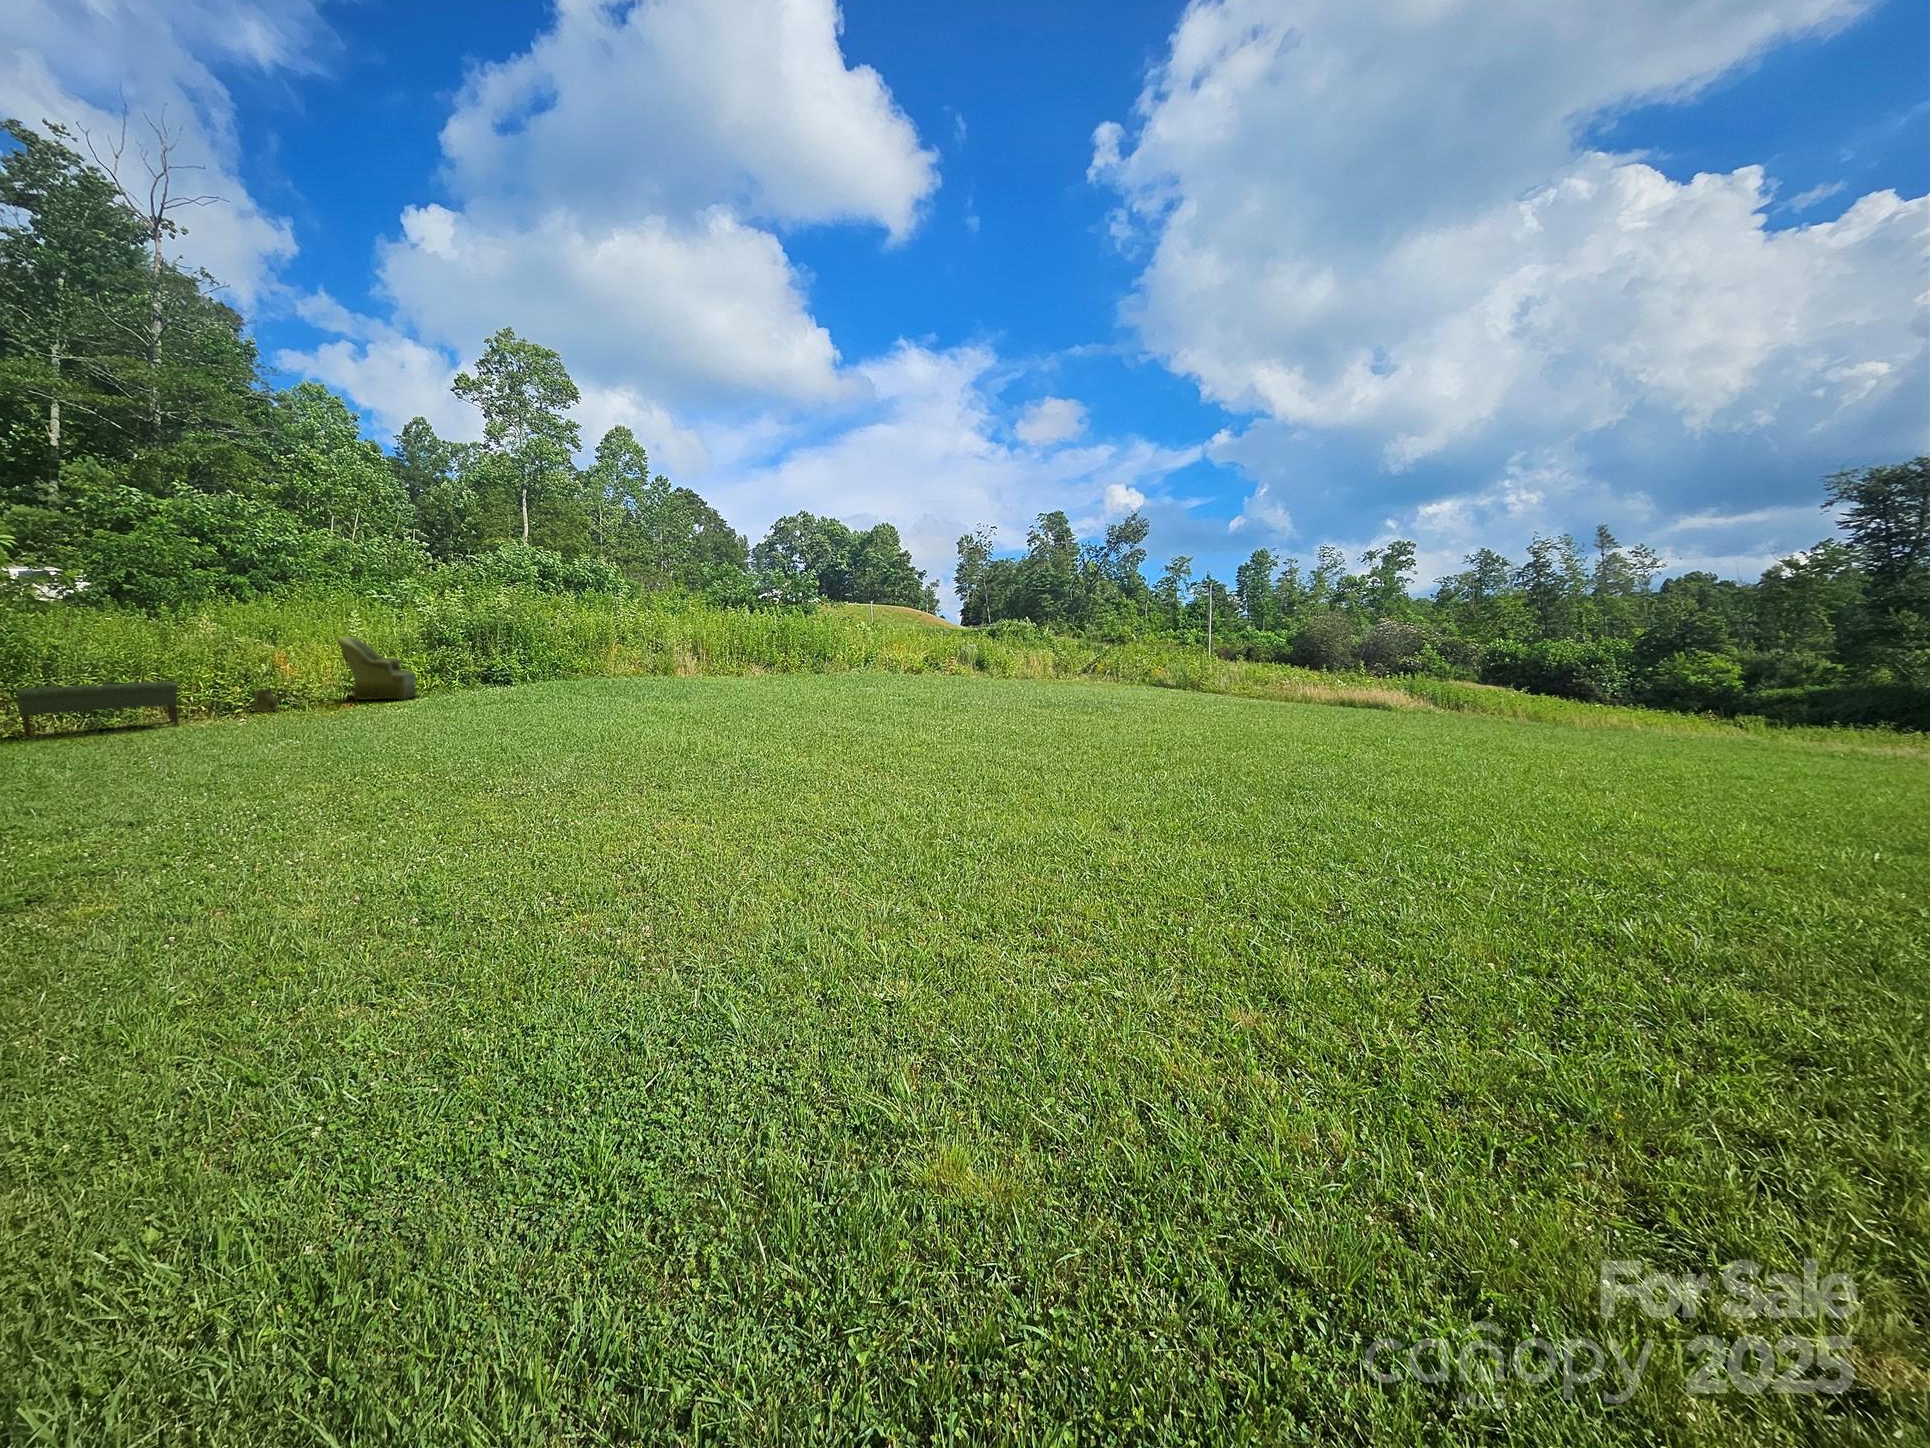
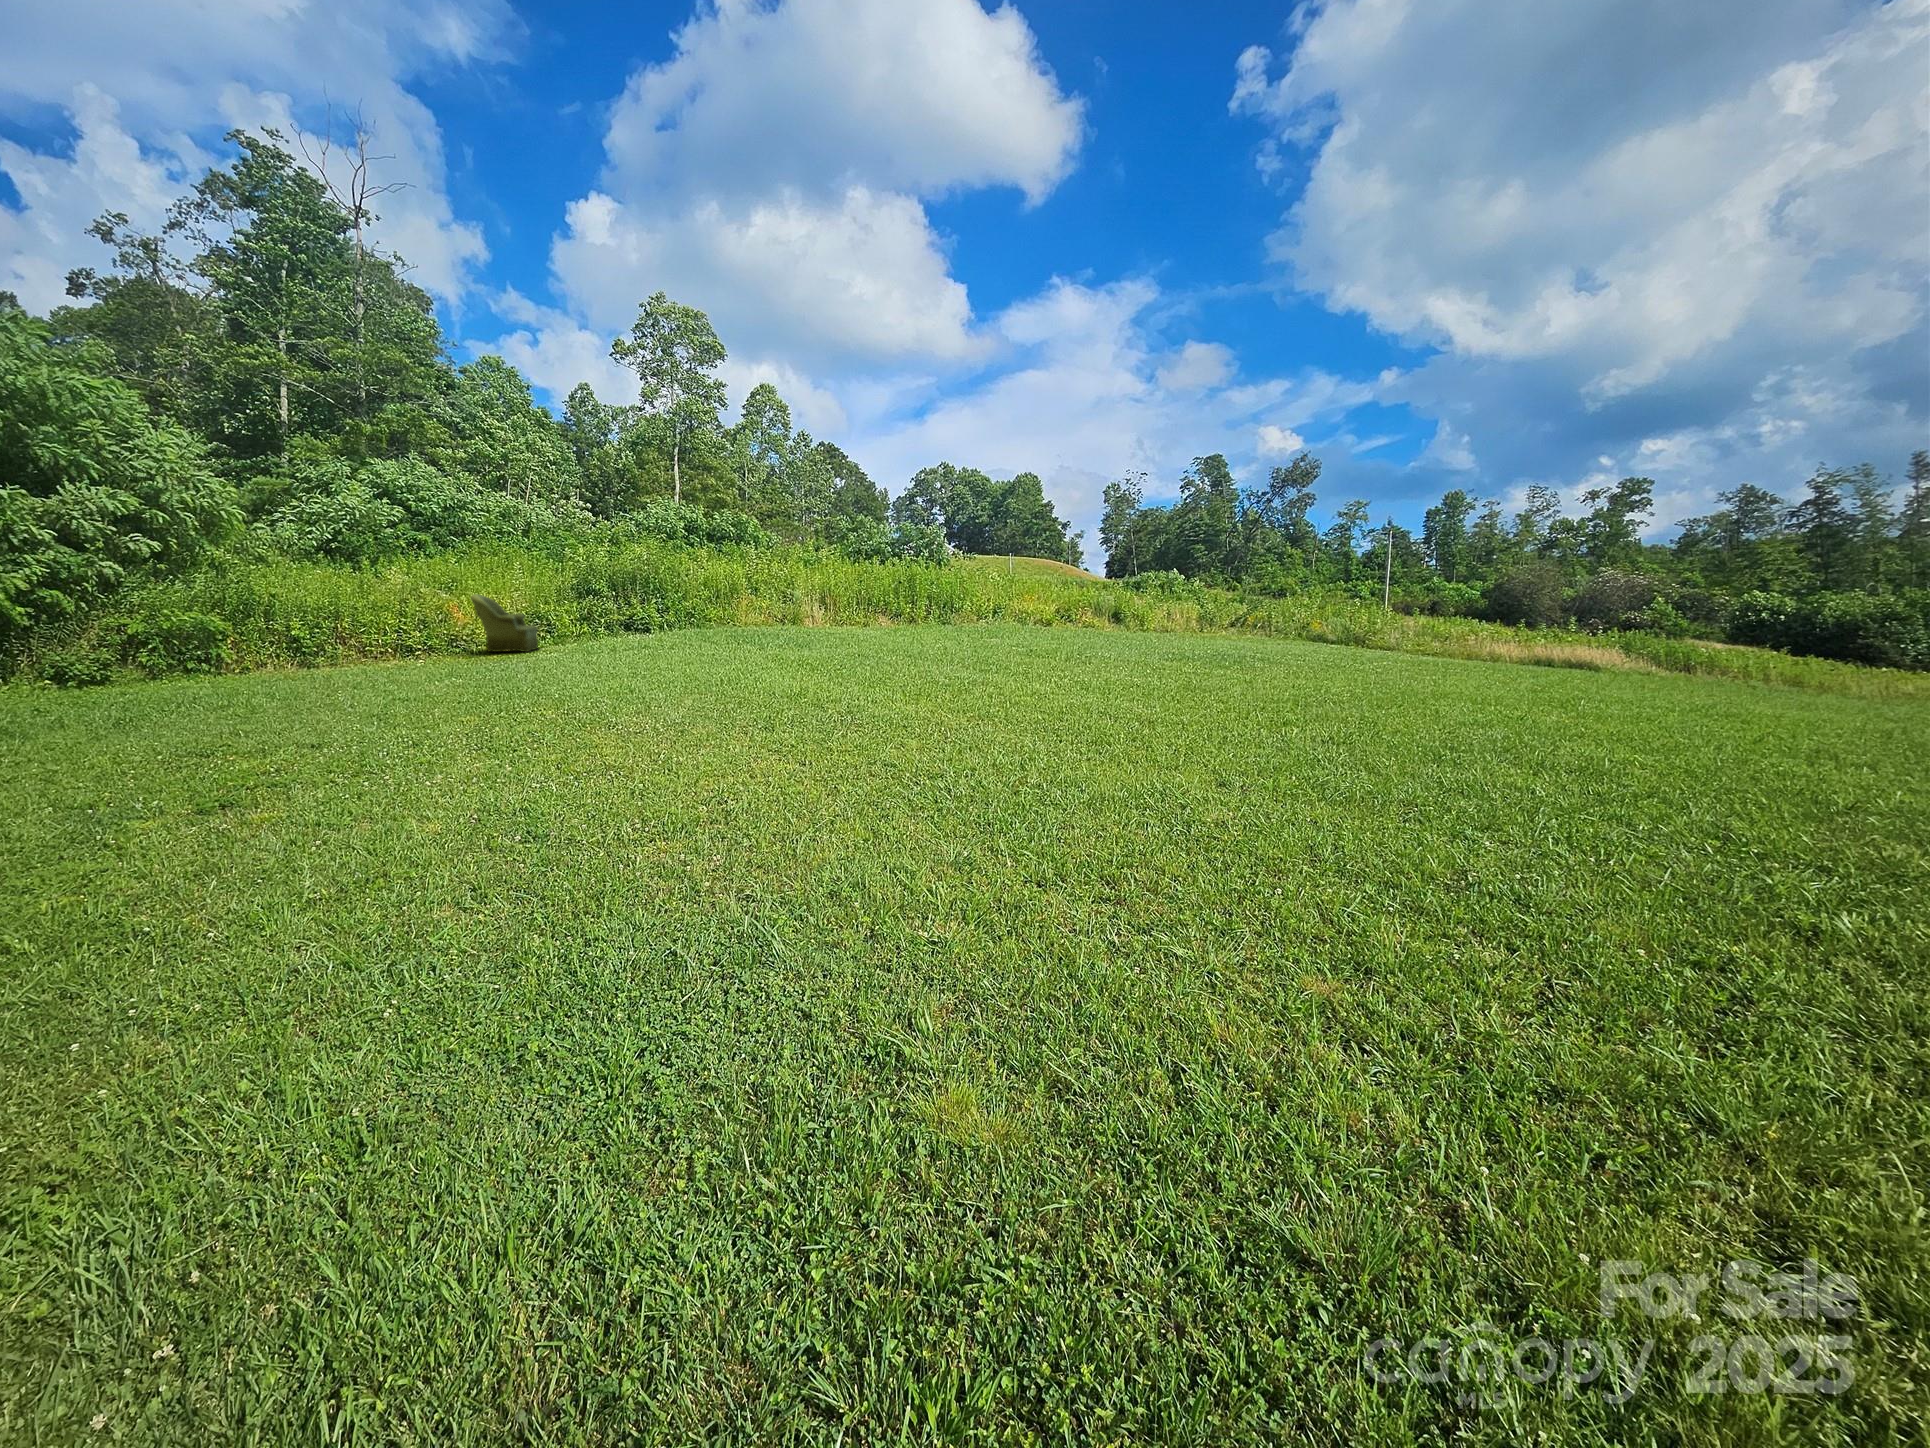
bench: present [16,681,179,739] -> none [223,634,346,683]
watering can: present [251,689,286,712] -> none [403,640,431,662]

